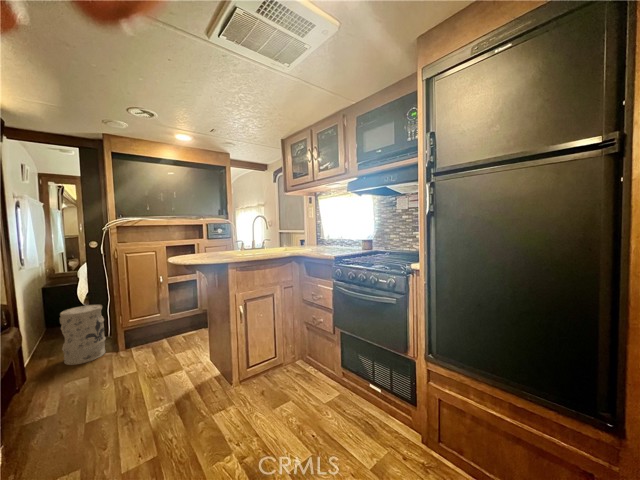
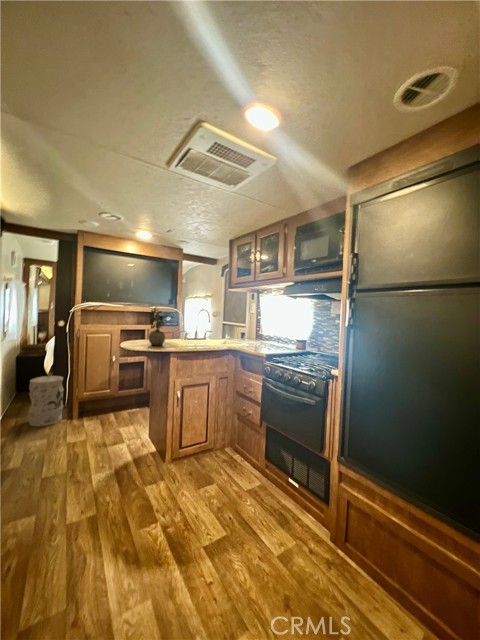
potted plant: none [200,215,220,259] -> present [149,308,165,346]

